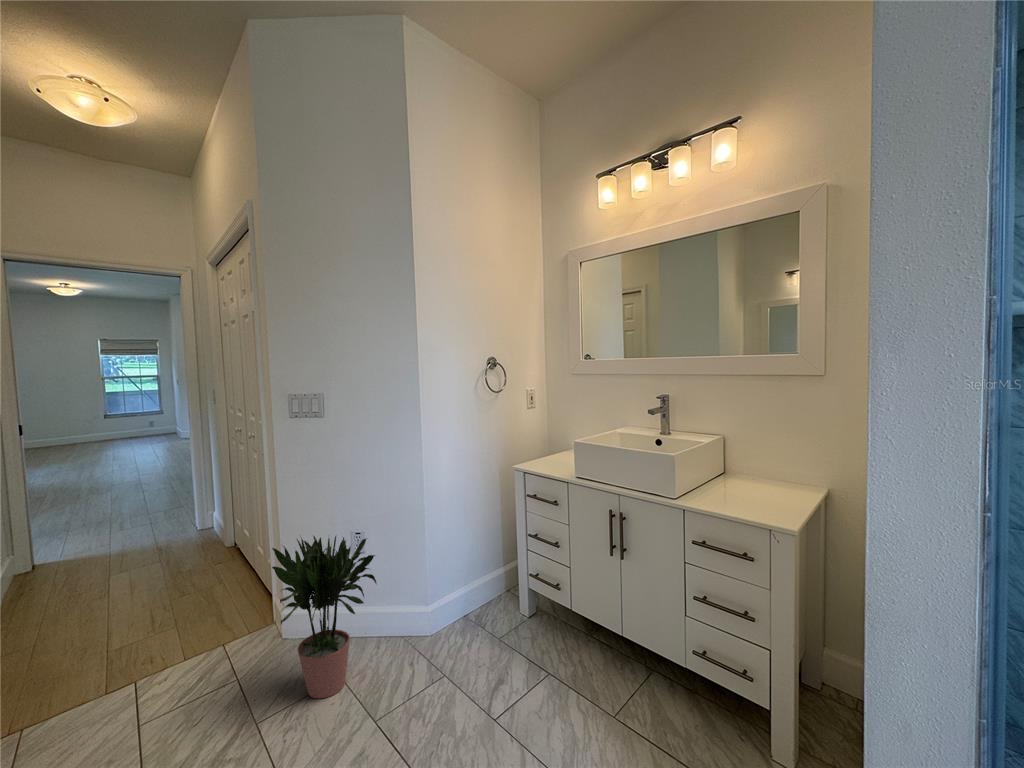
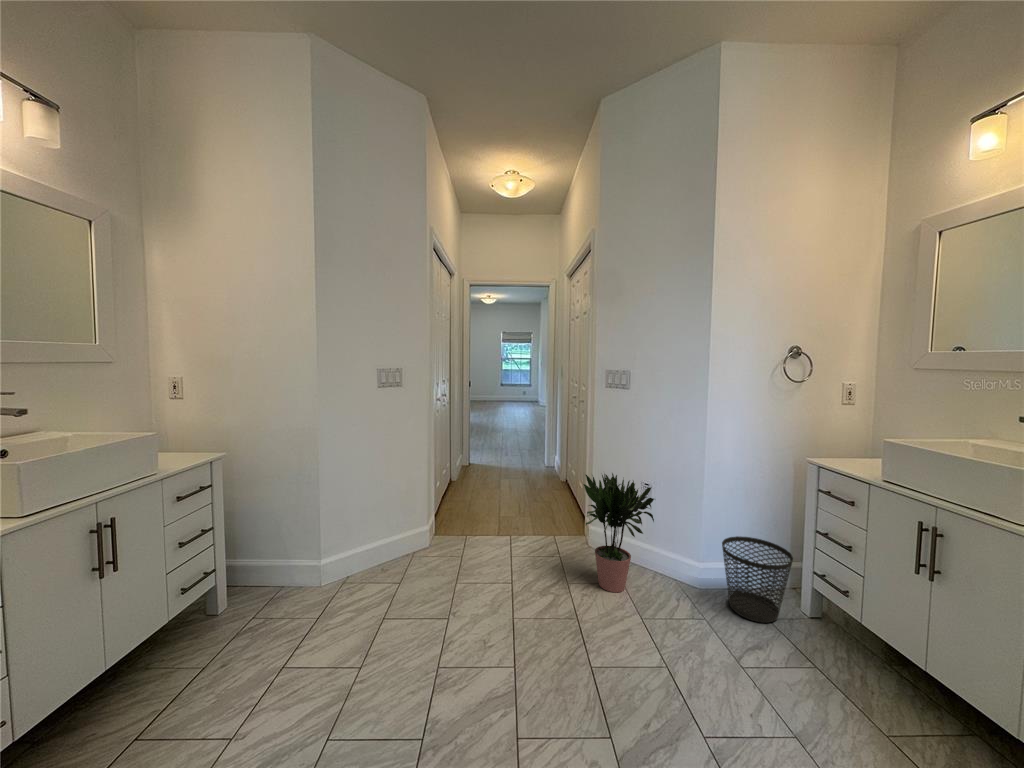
wastebasket: none [450,557,514,650] -> present [722,536,793,623]

